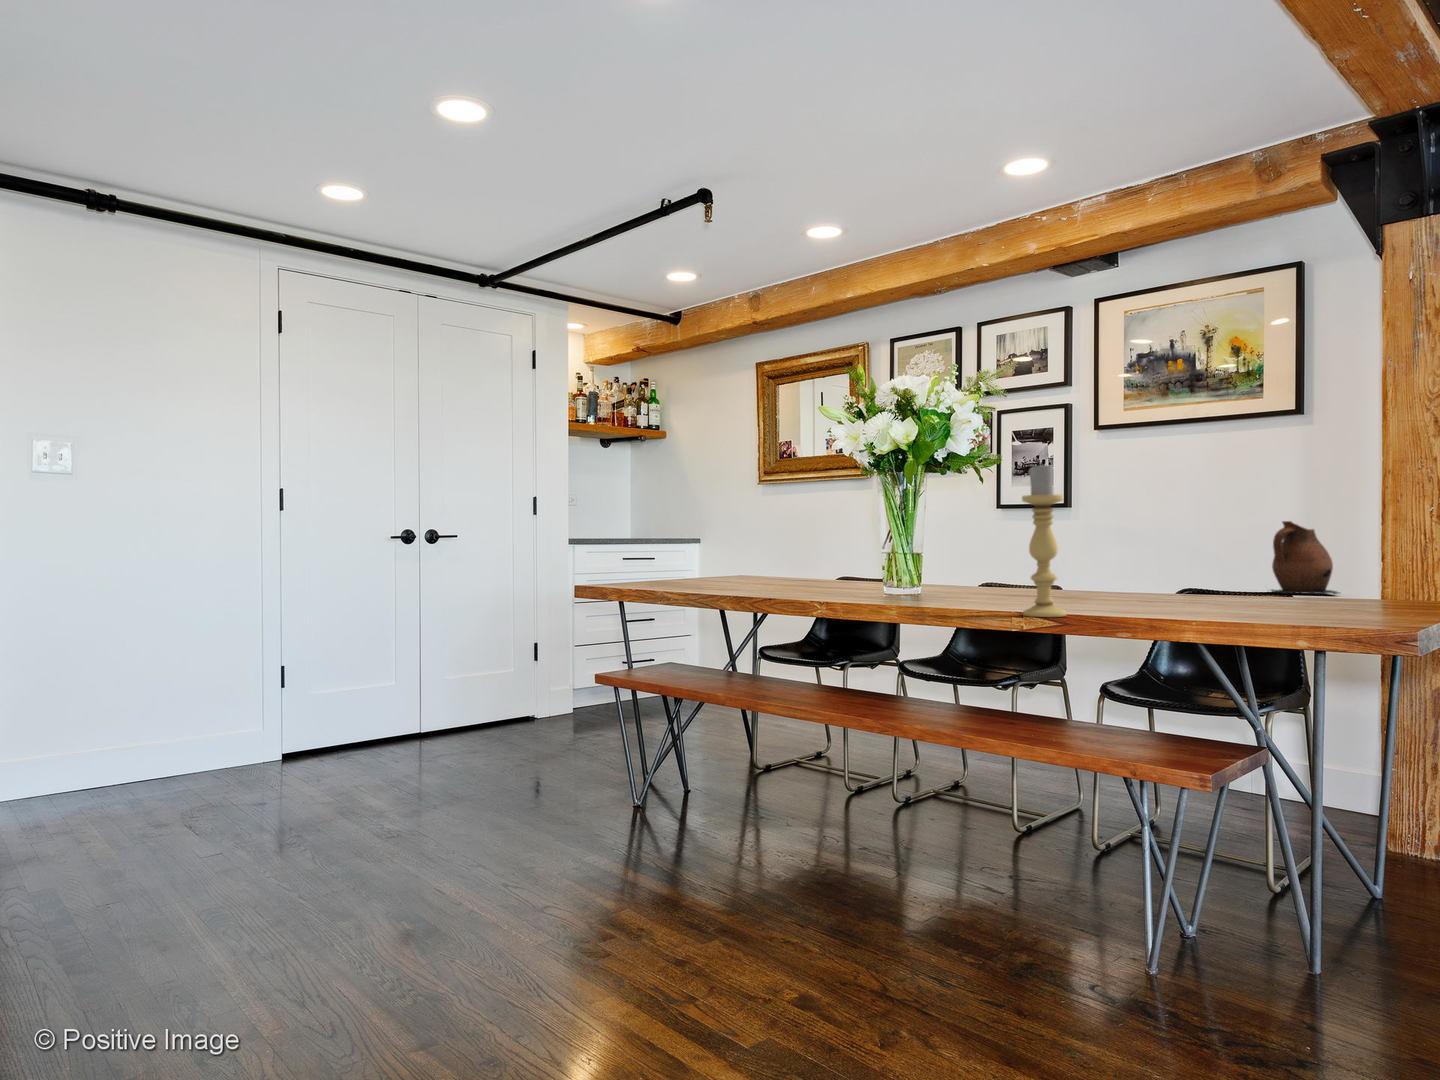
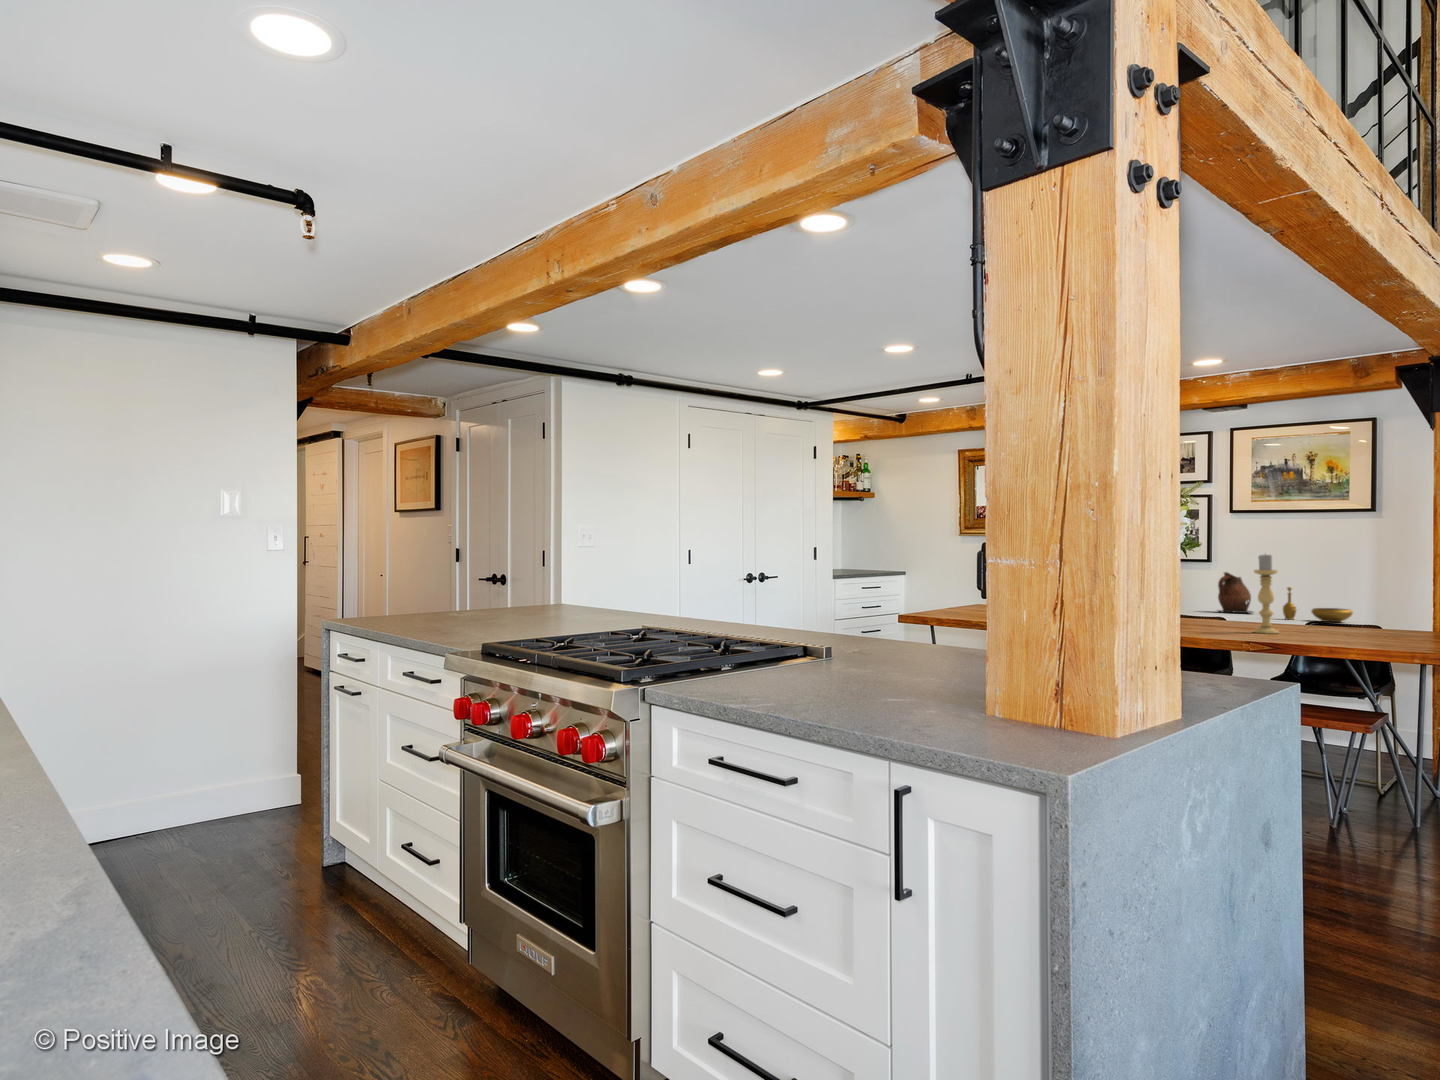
ceramic pitcher: present [1272,521,1340,594] -> present [1217,572,1253,613]
decorative bowl: none [1152,539,1260,596] -> present [1283,587,1353,622]

